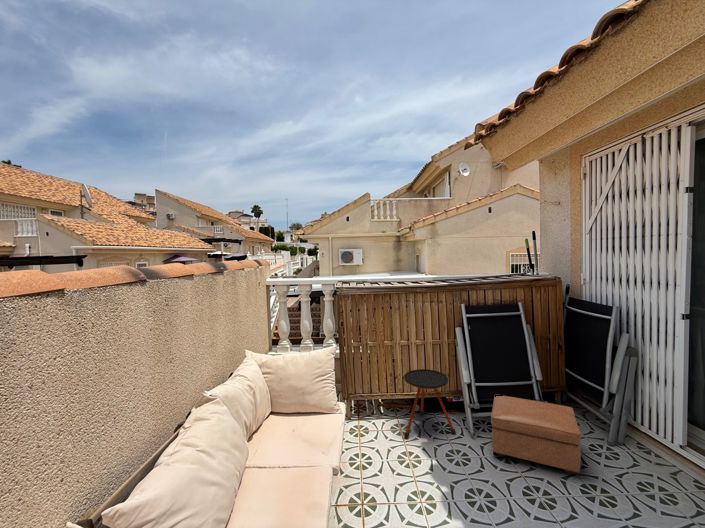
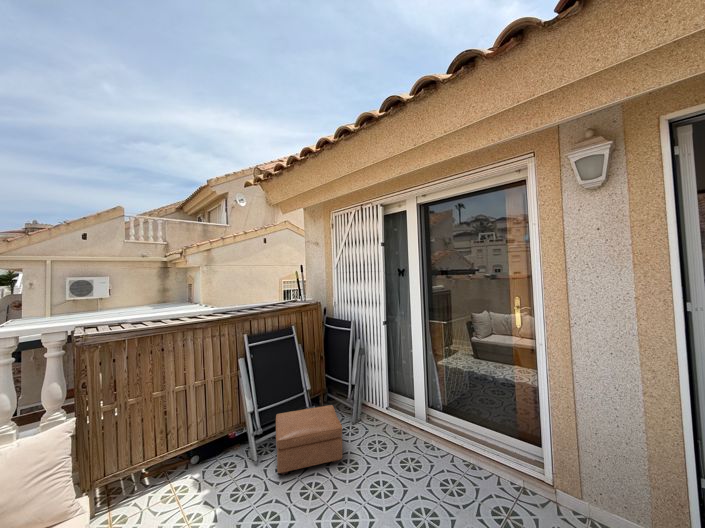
side table: present [404,369,456,439] -> none [178,410,241,507]

